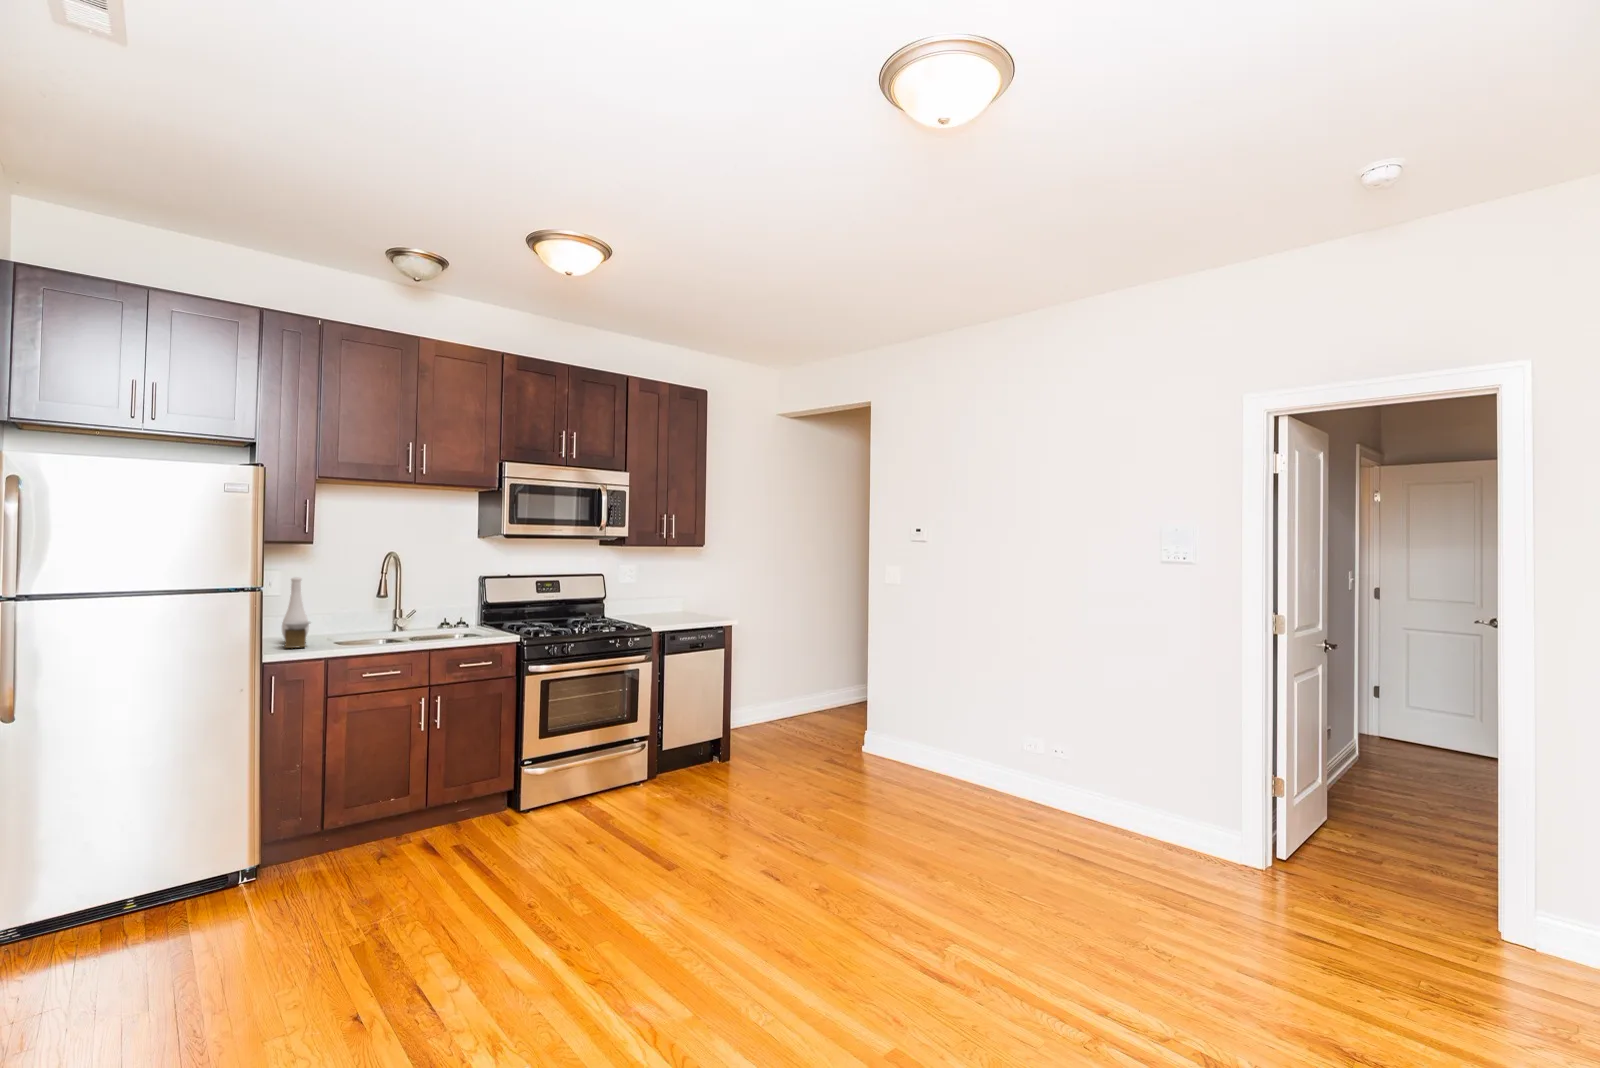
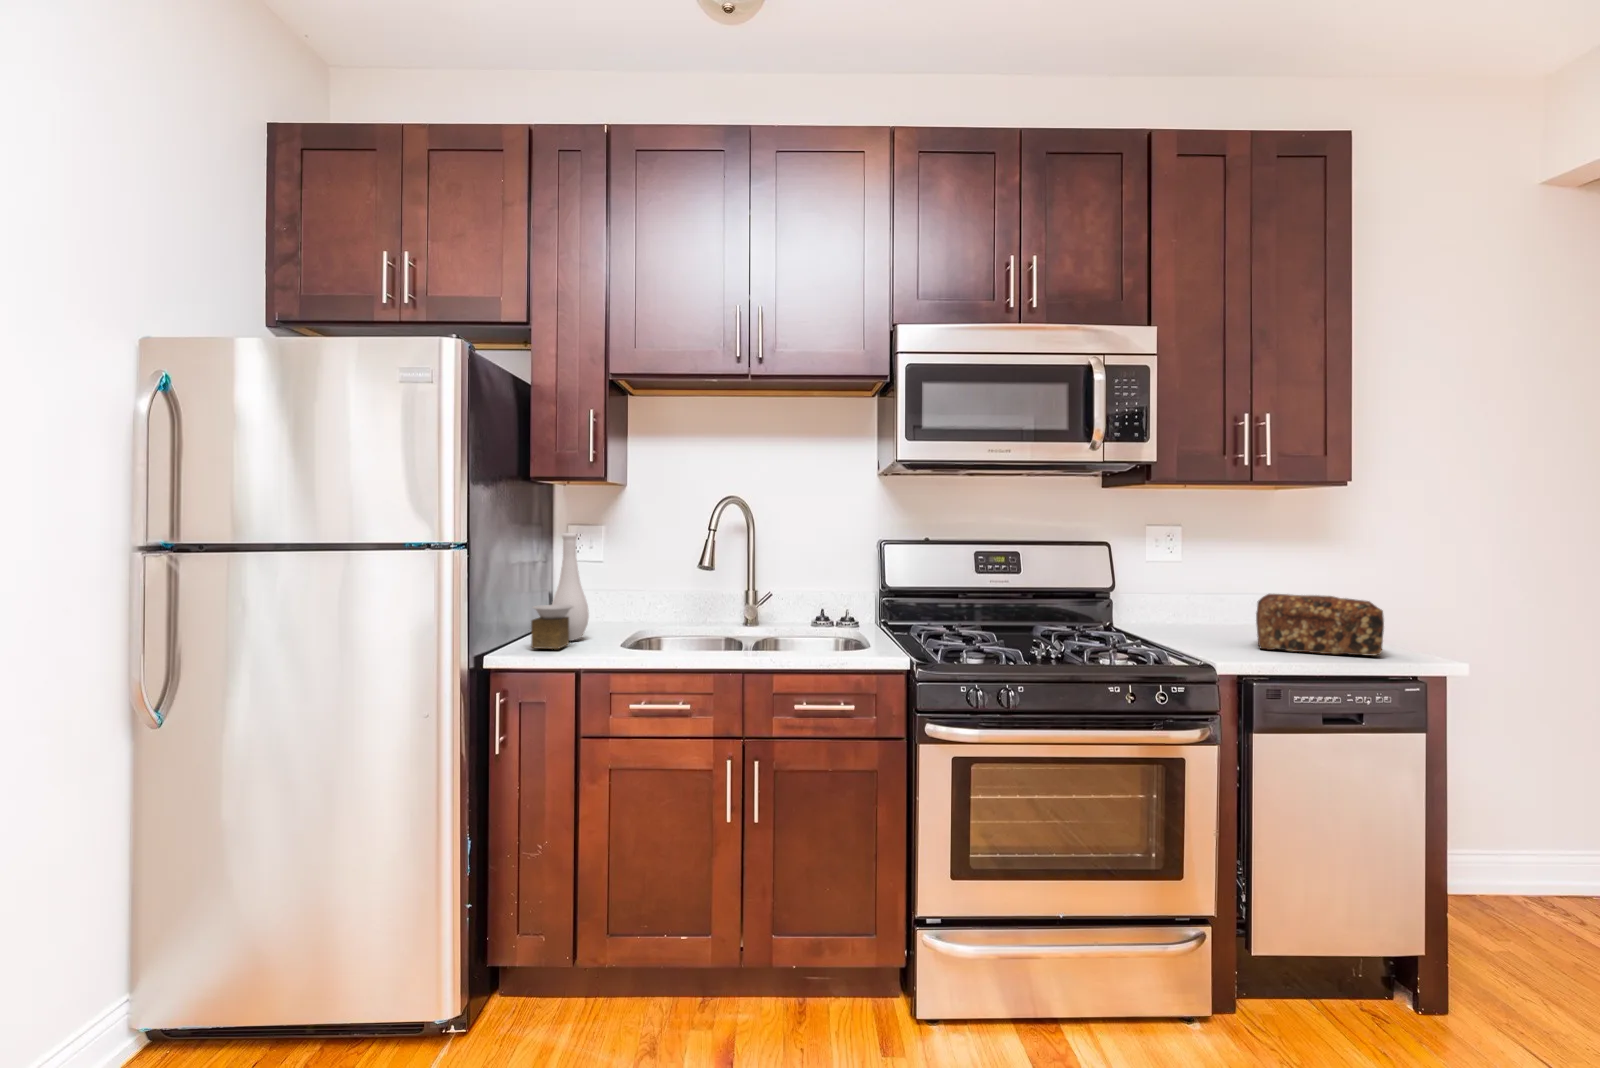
bread loaf: none [668,596,714,621] -> present [1256,594,1384,656]

